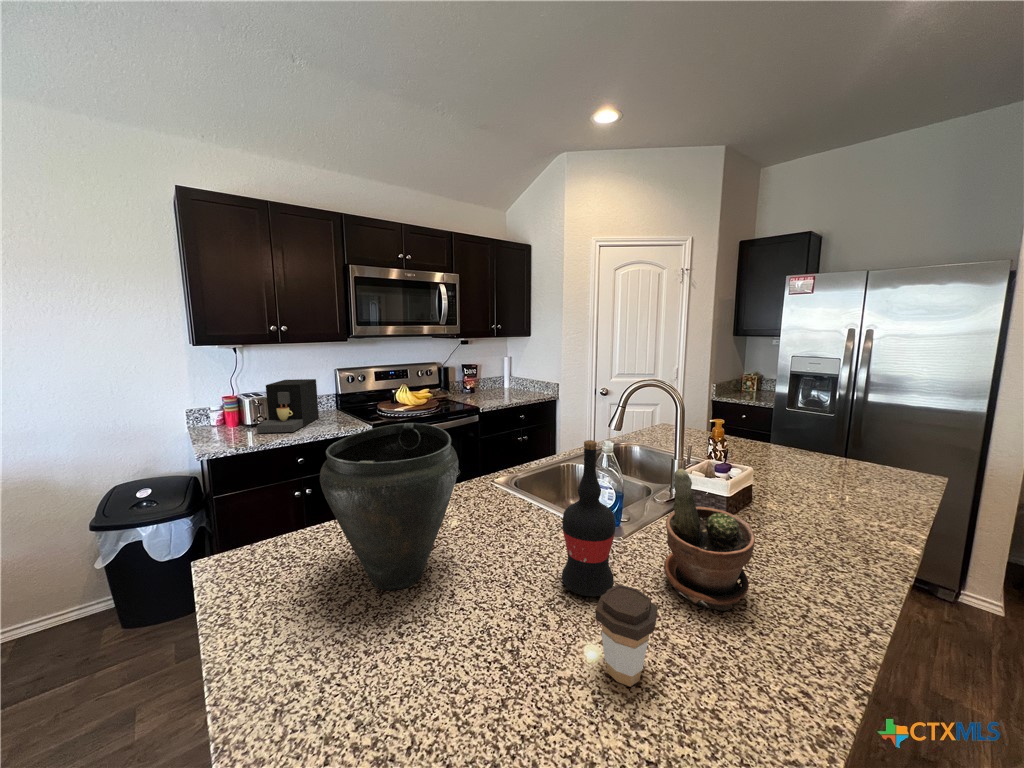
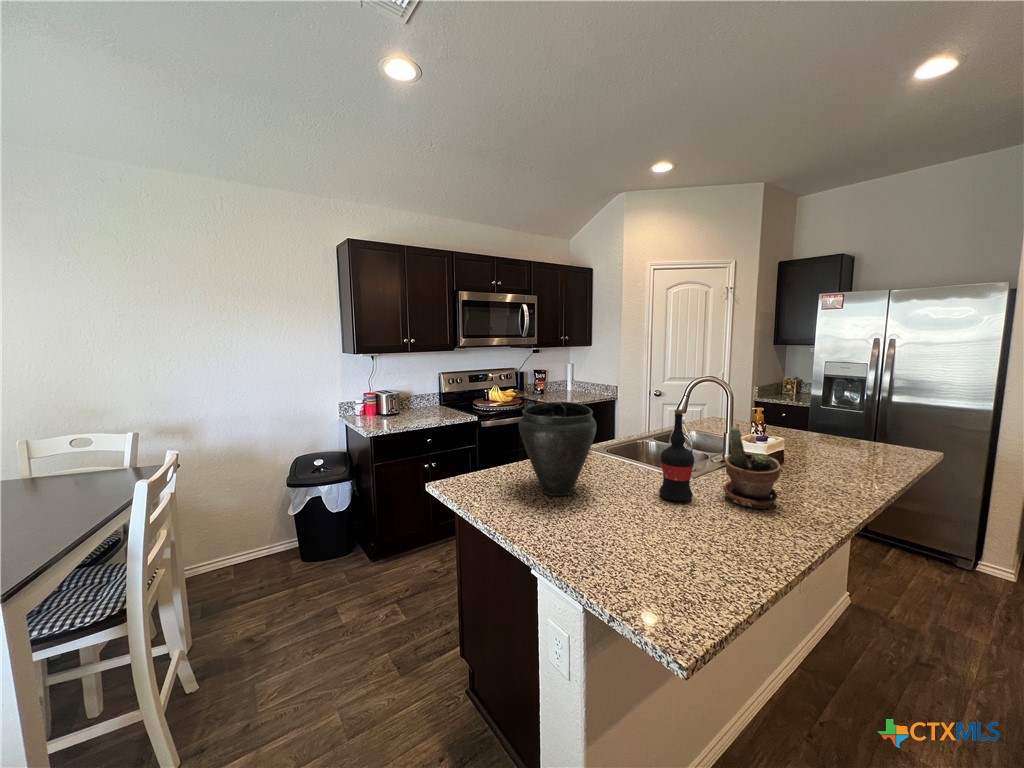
coffee maker: present [256,379,319,433] -> none [395,380,431,420]
coffee cup: present [595,584,658,686] -> none [690,482,724,532]

